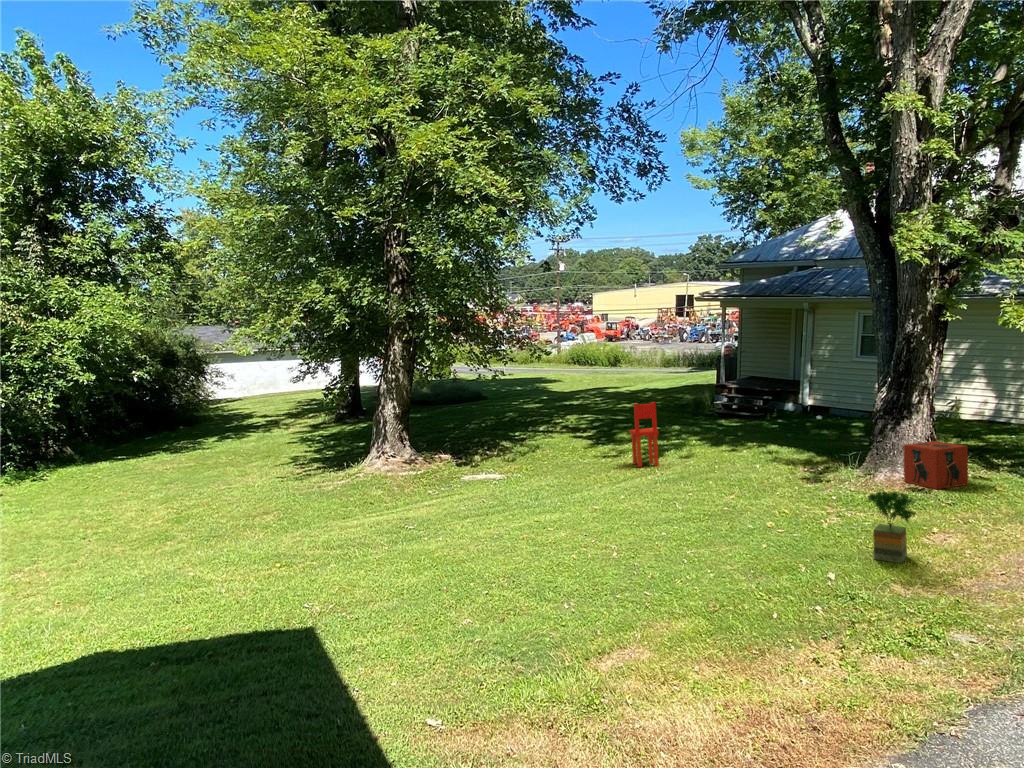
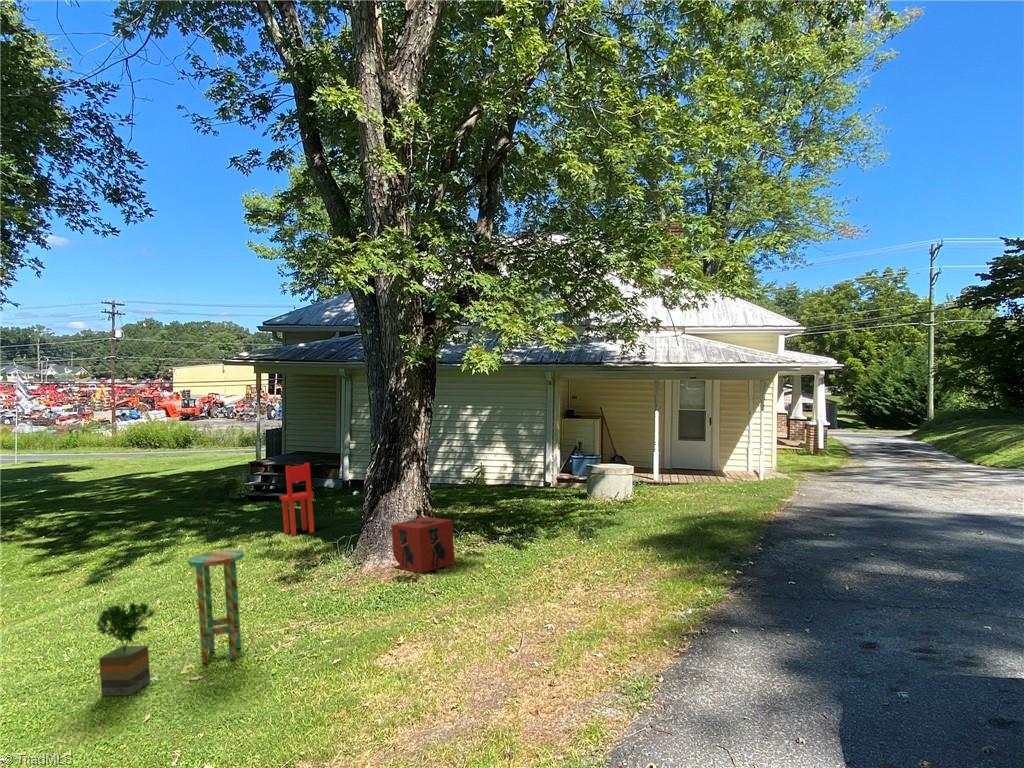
chair: present [629,402,659,467] -> present [280,463,314,536]
side table: none [768,448,809,527] -> present [188,550,244,663]
potted tree: present [867,491,916,563] -> present [97,603,155,696]

